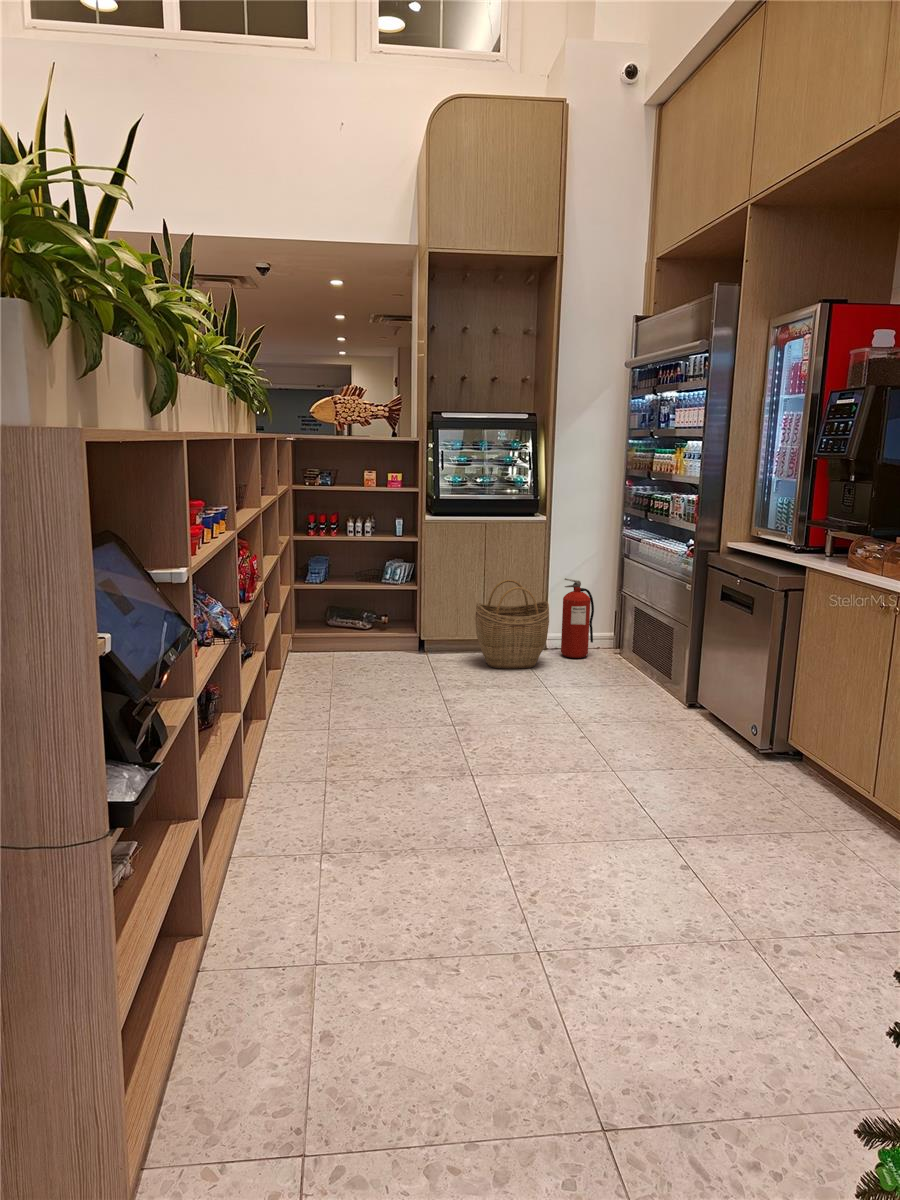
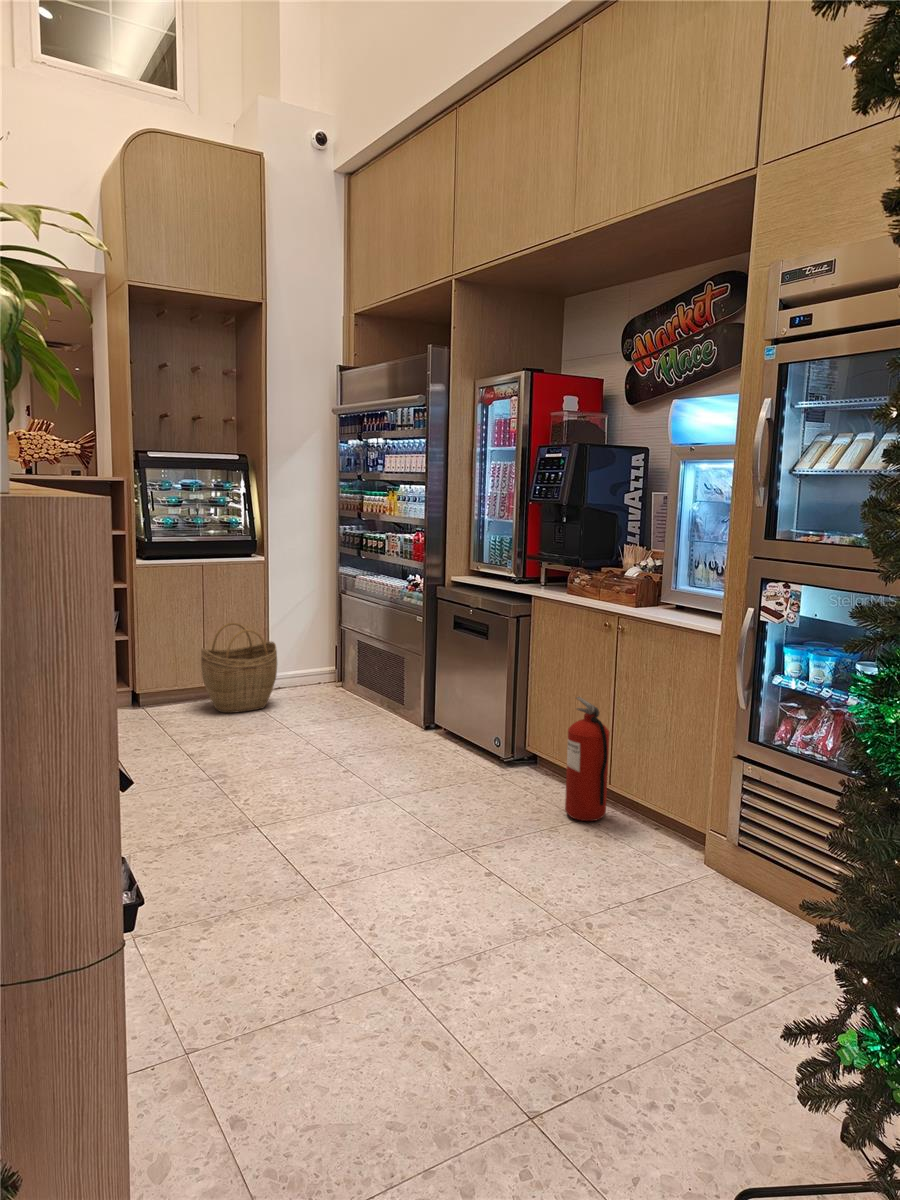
fire extinguisher: present [561,578,594,658] -> present [565,697,610,821]

